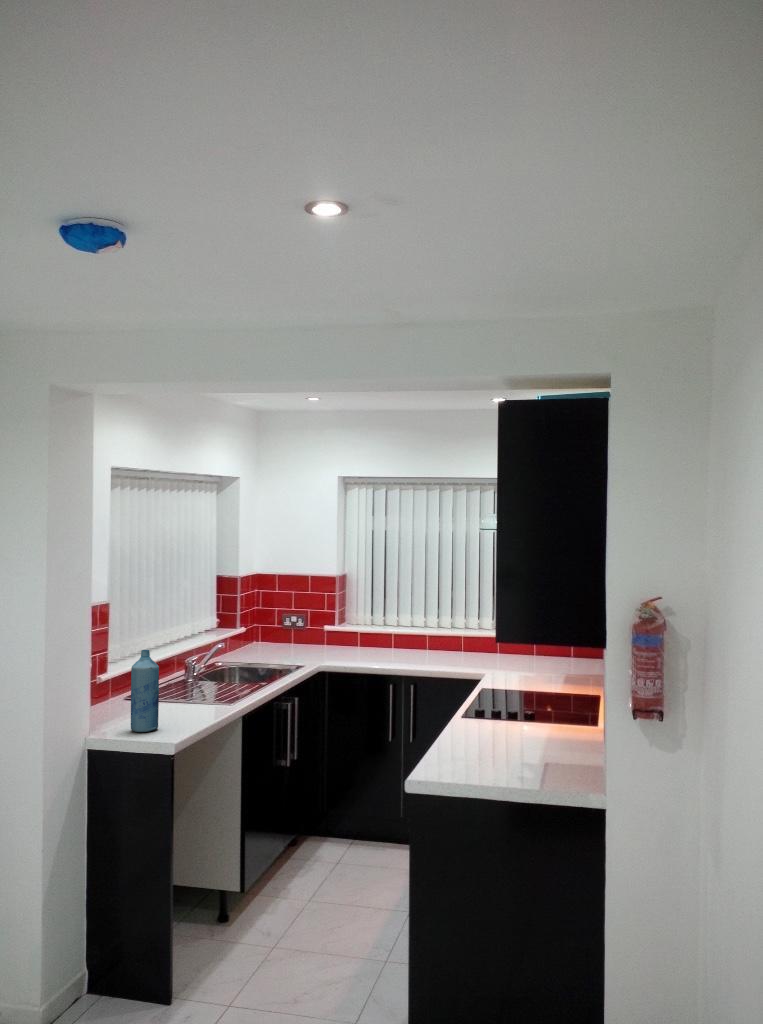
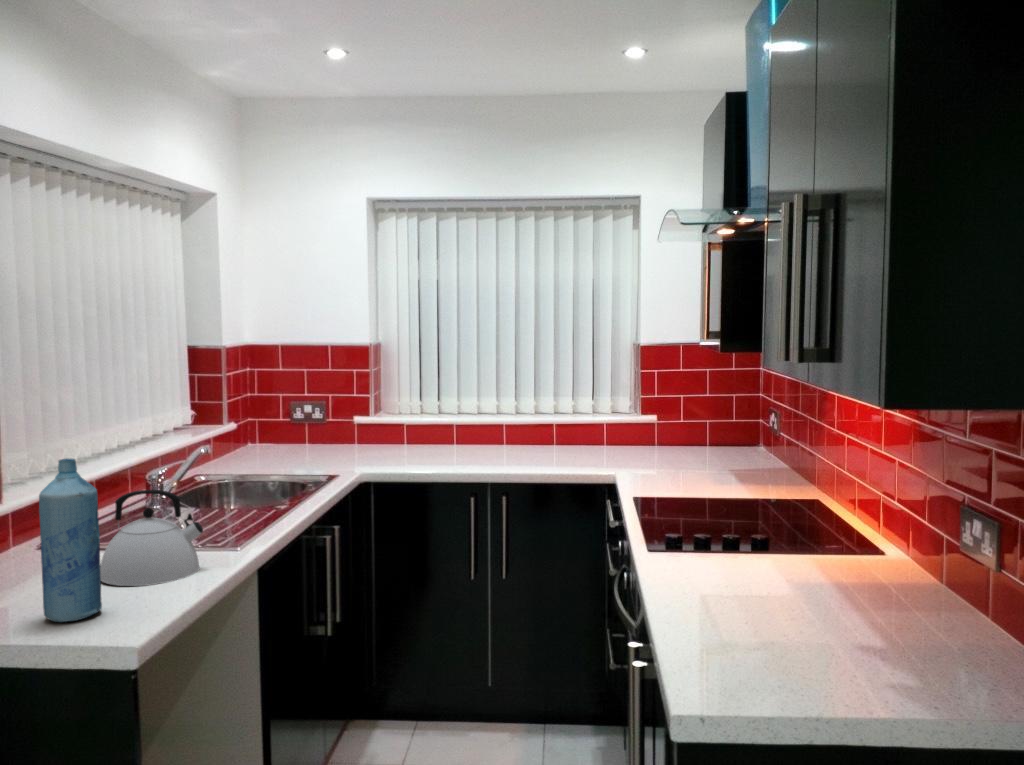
kettle: none [157,668,212,720] -> present [100,490,203,586]

